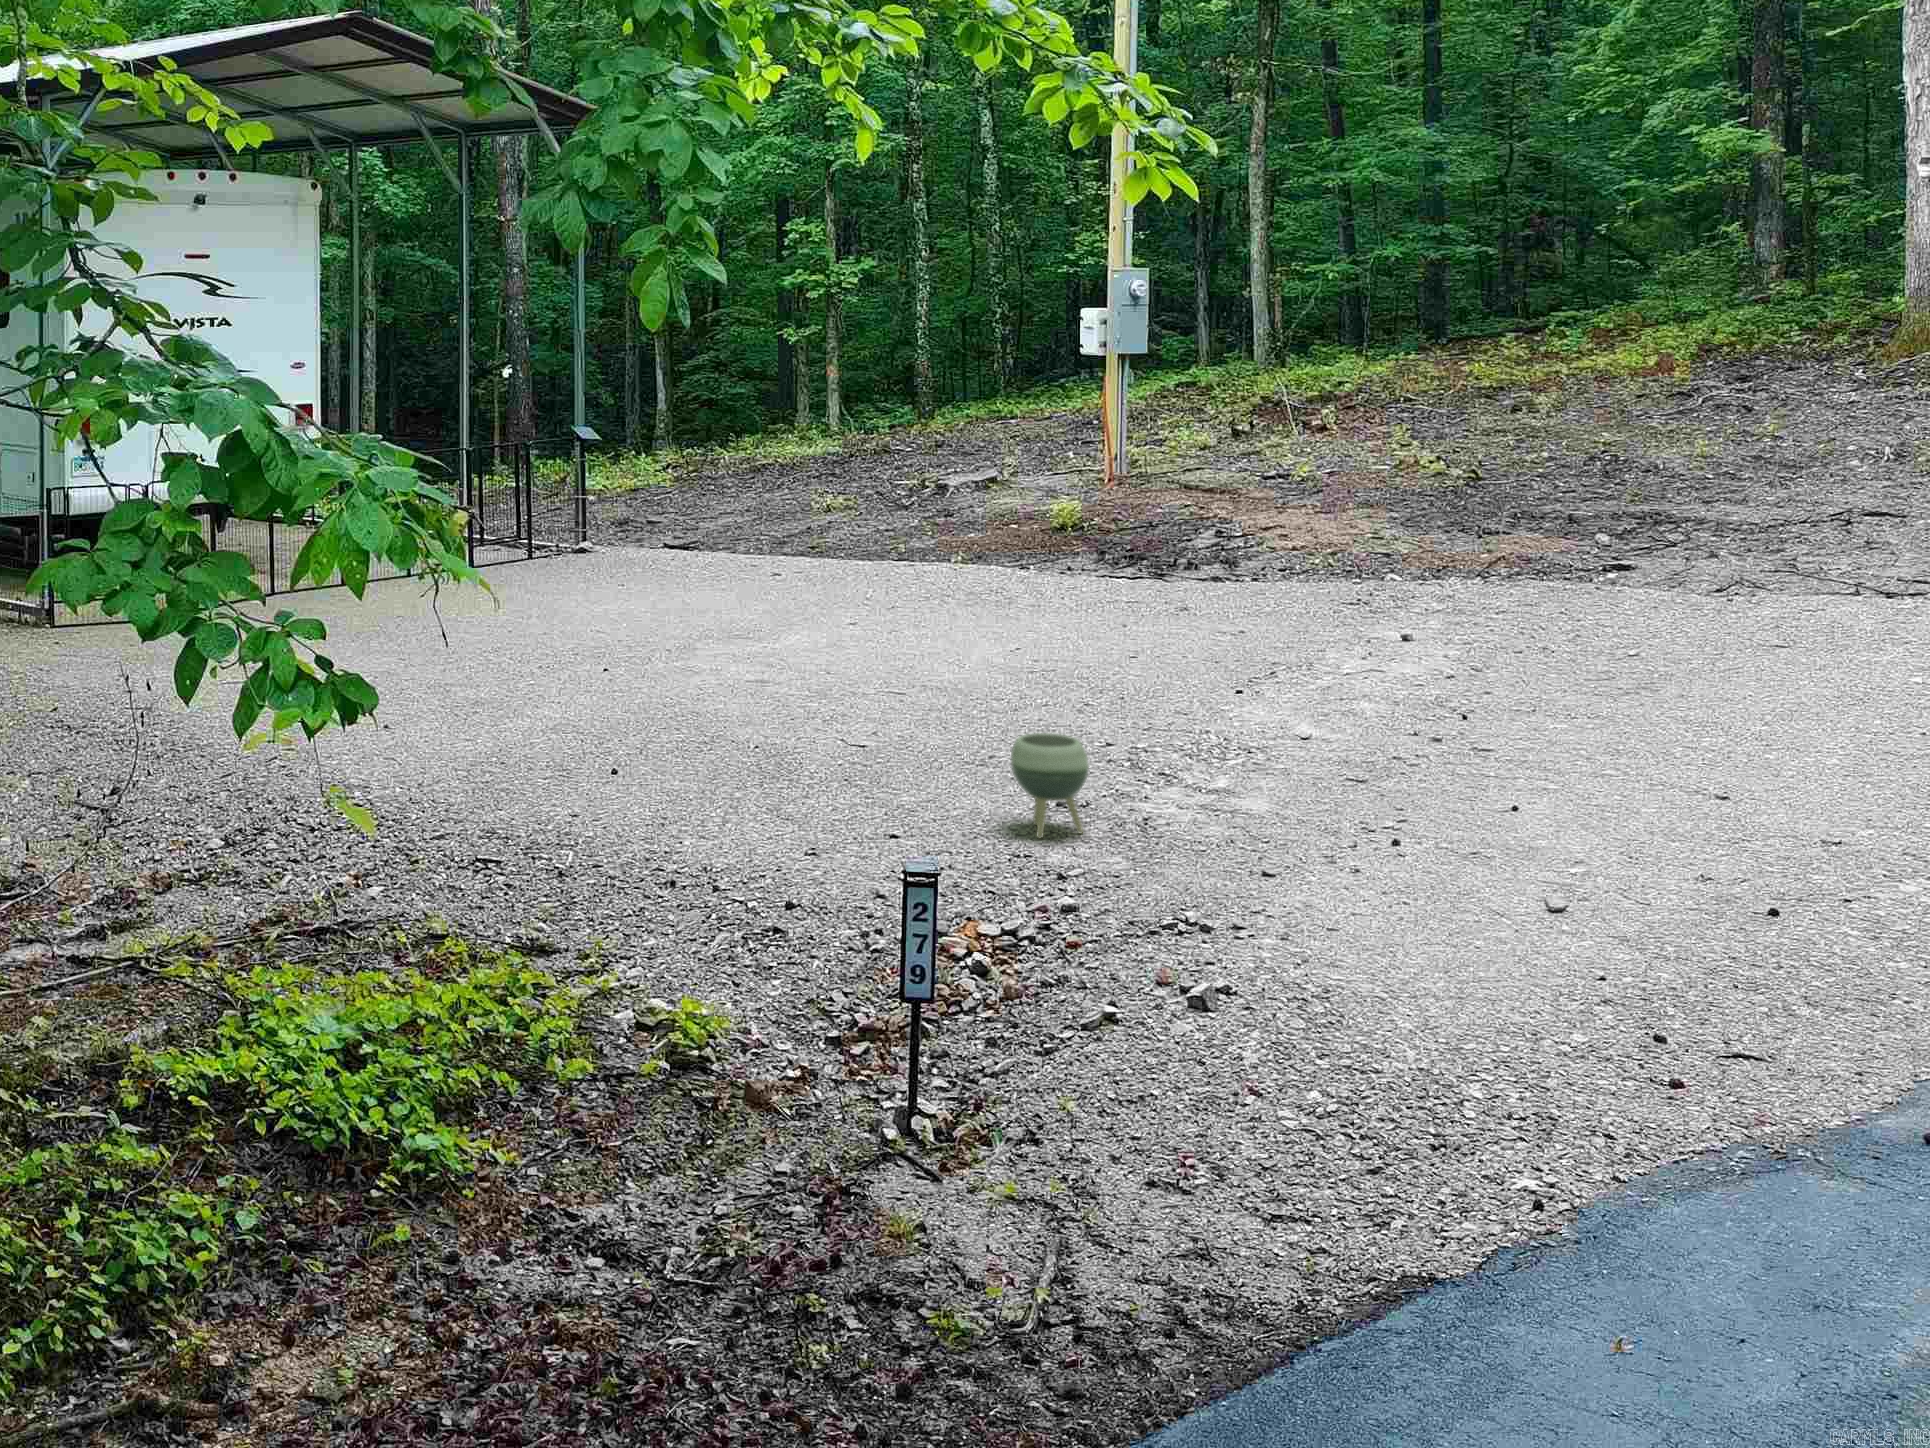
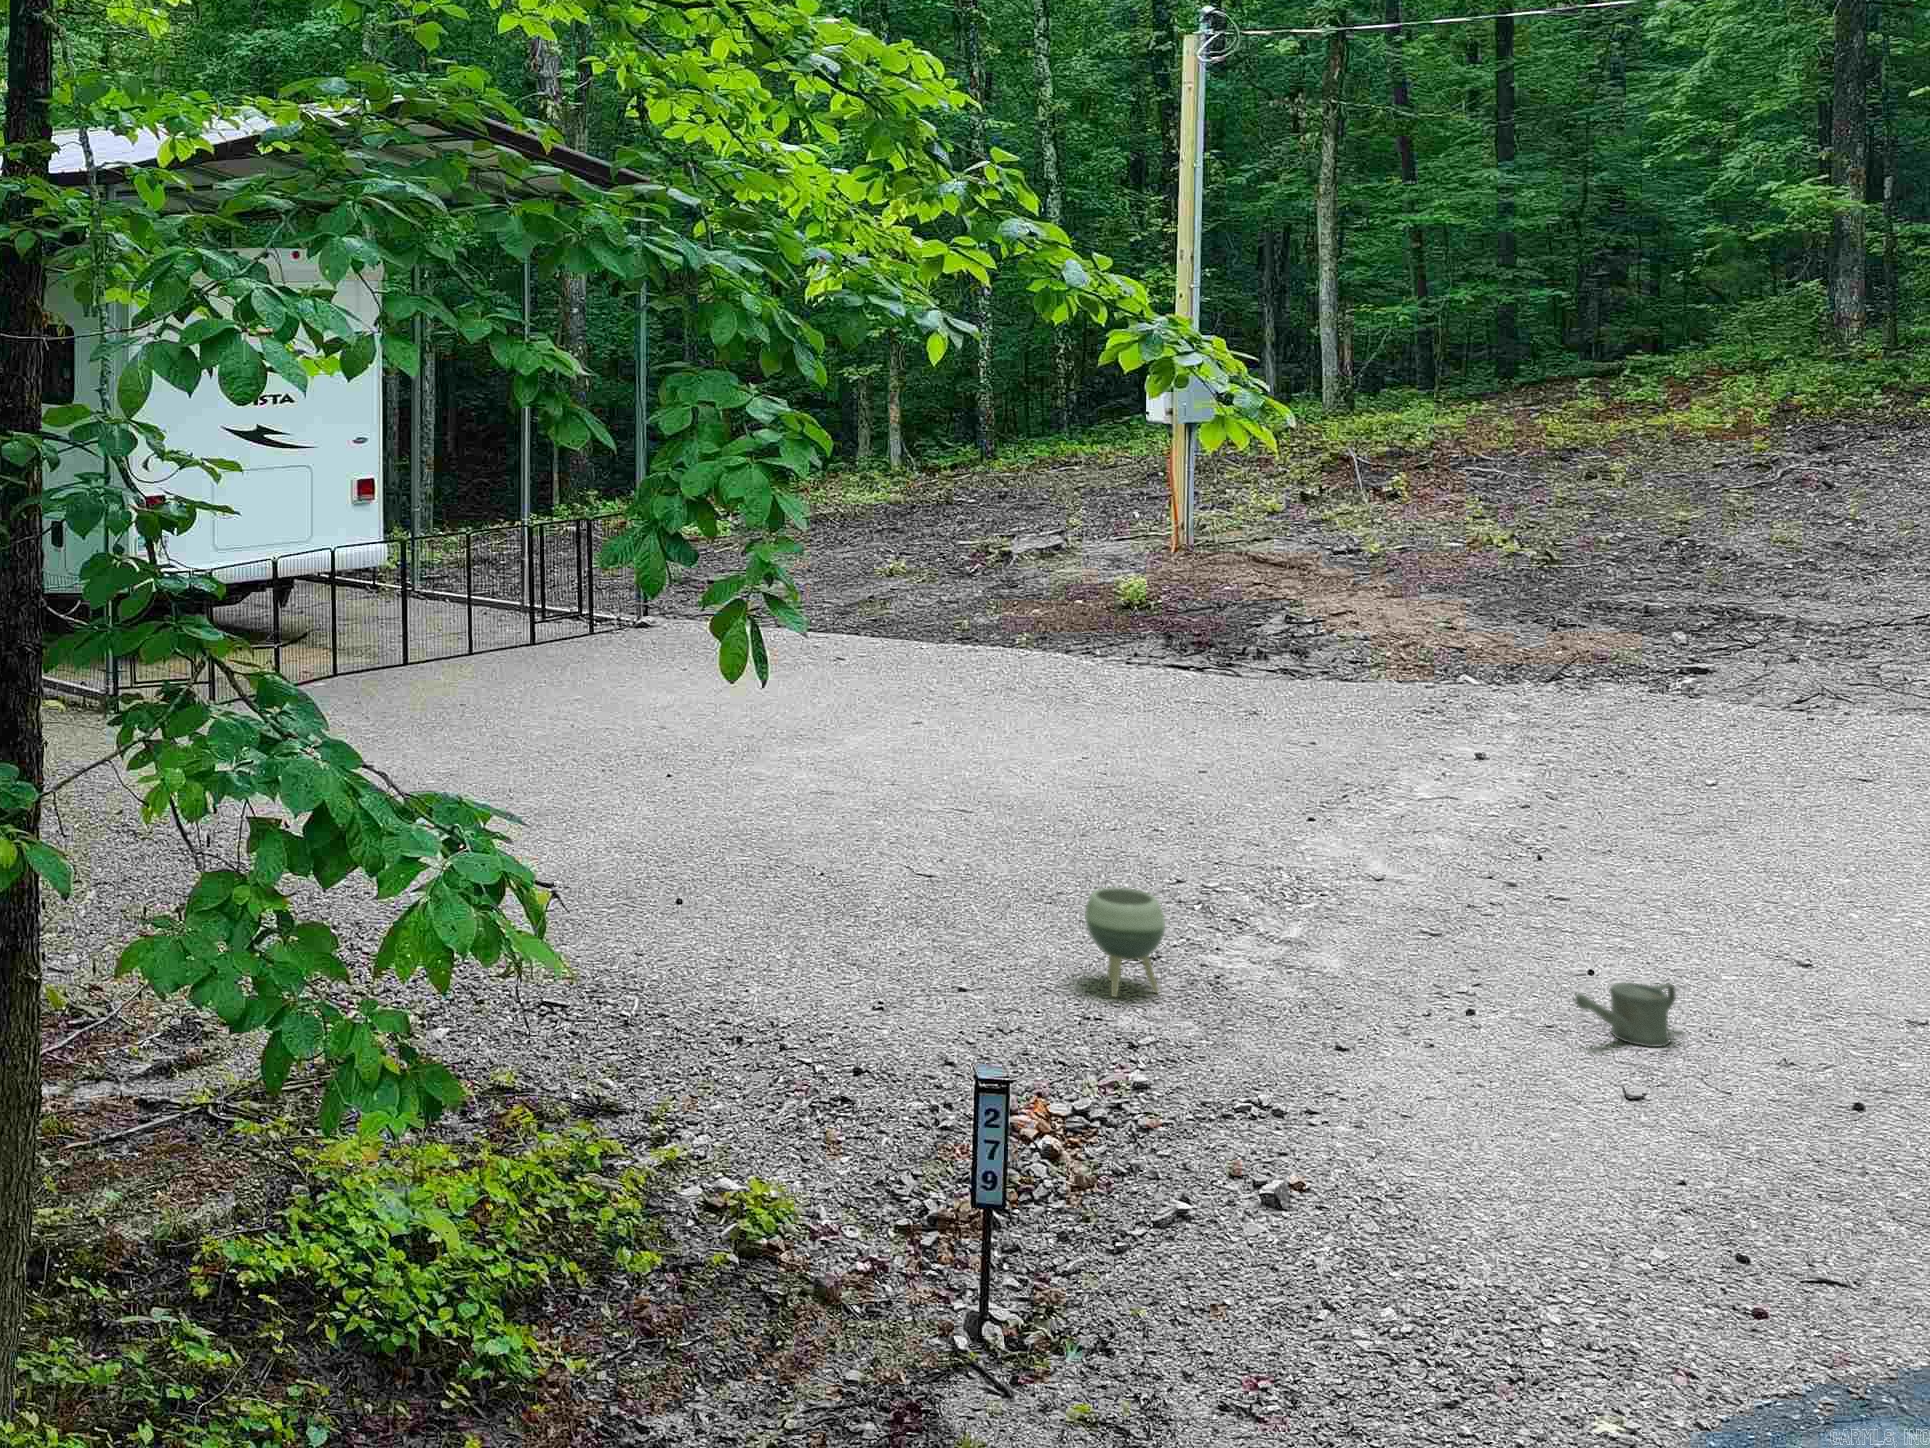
watering can: none [1486,803,1582,863] -> present [1575,983,1676,1047]

